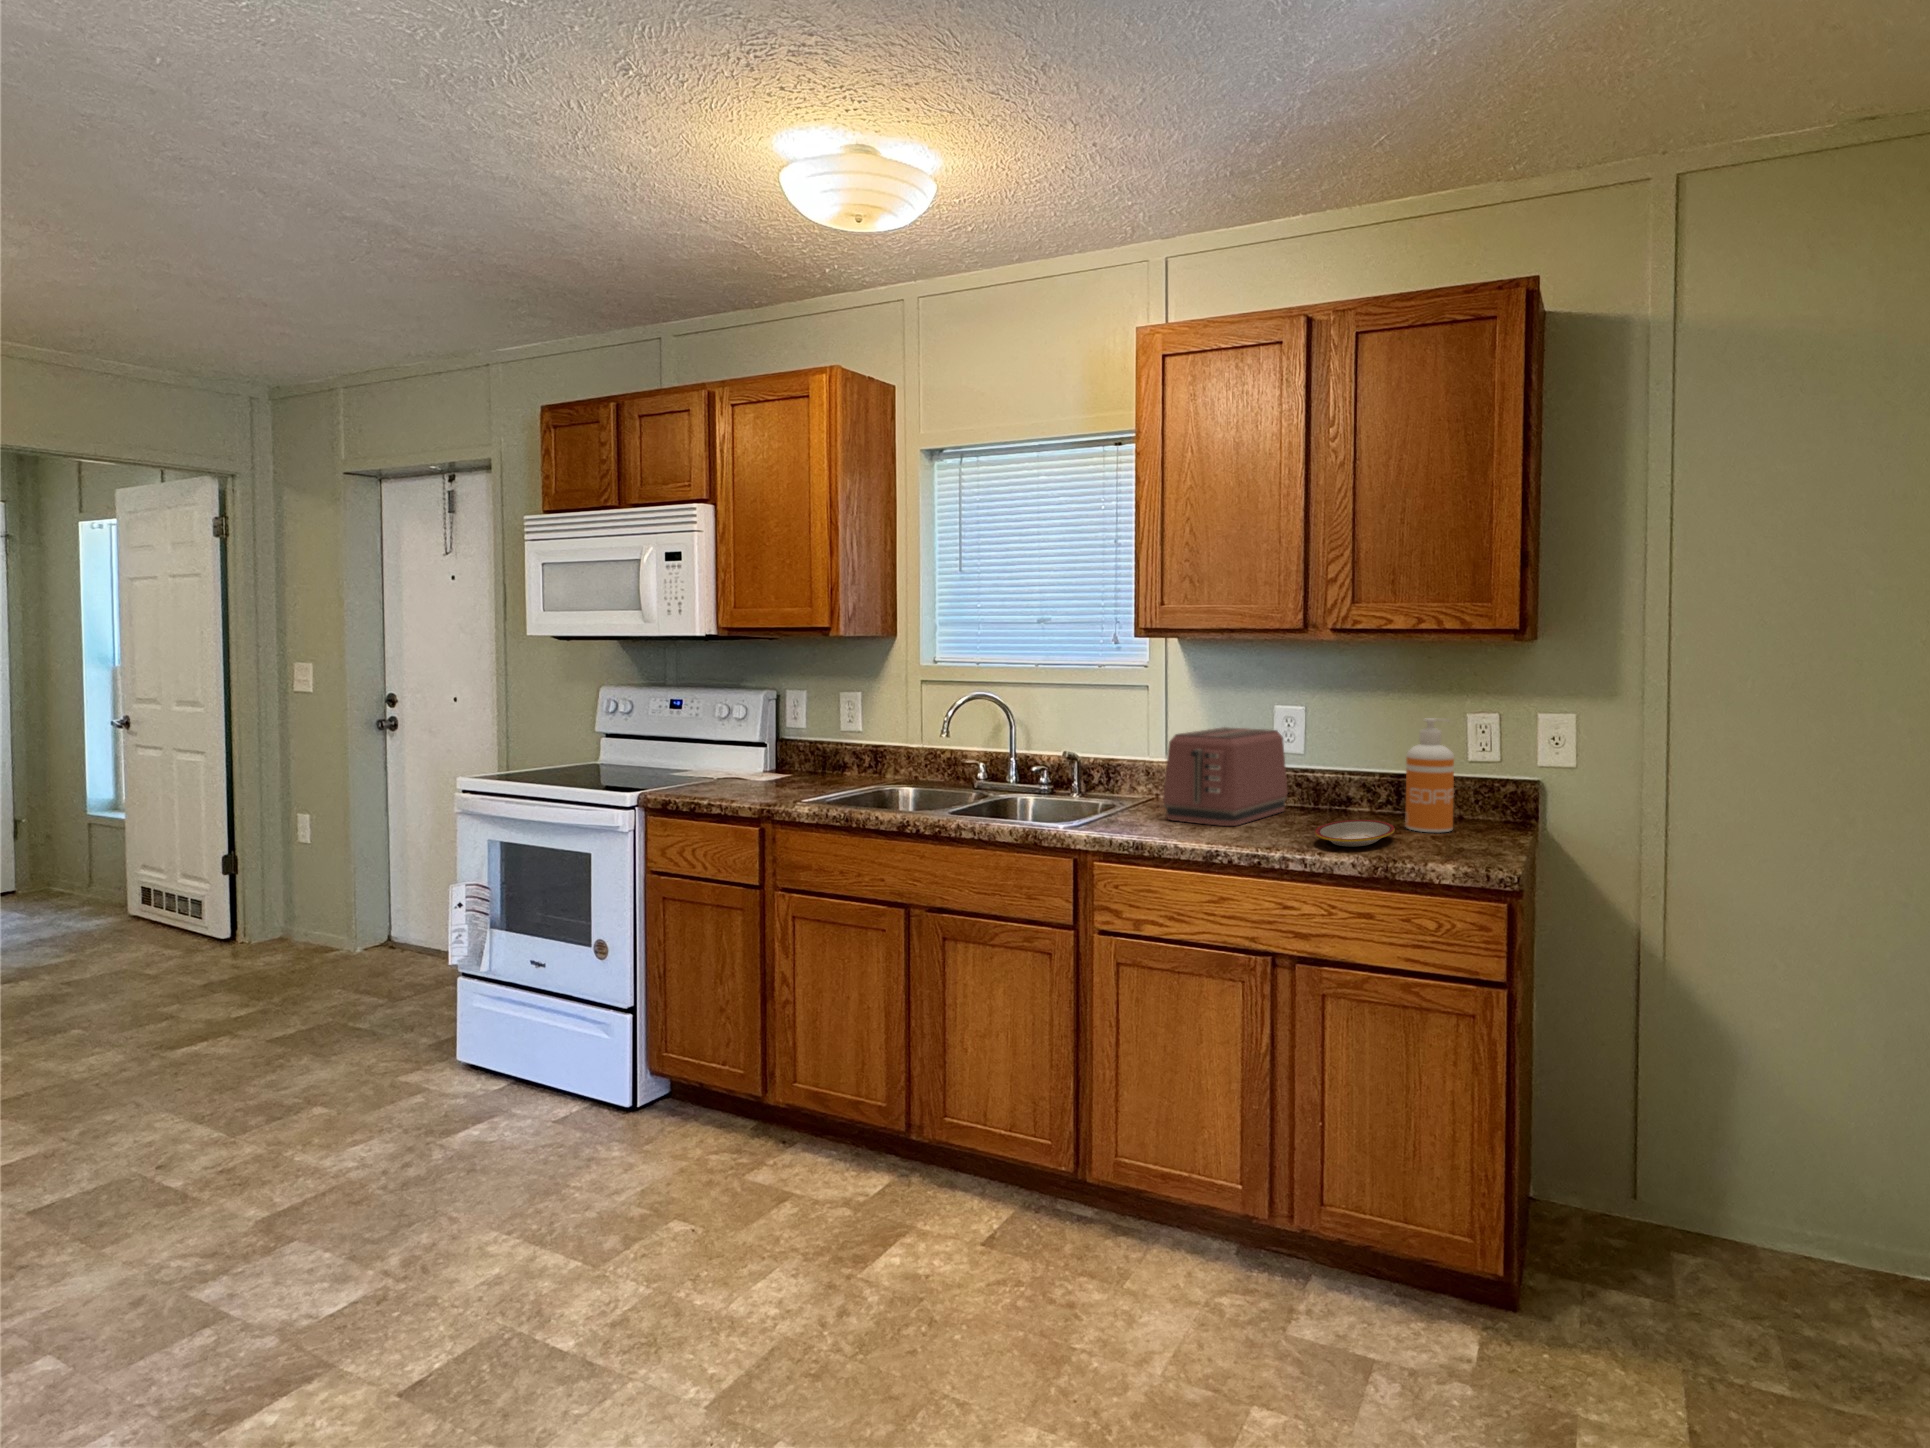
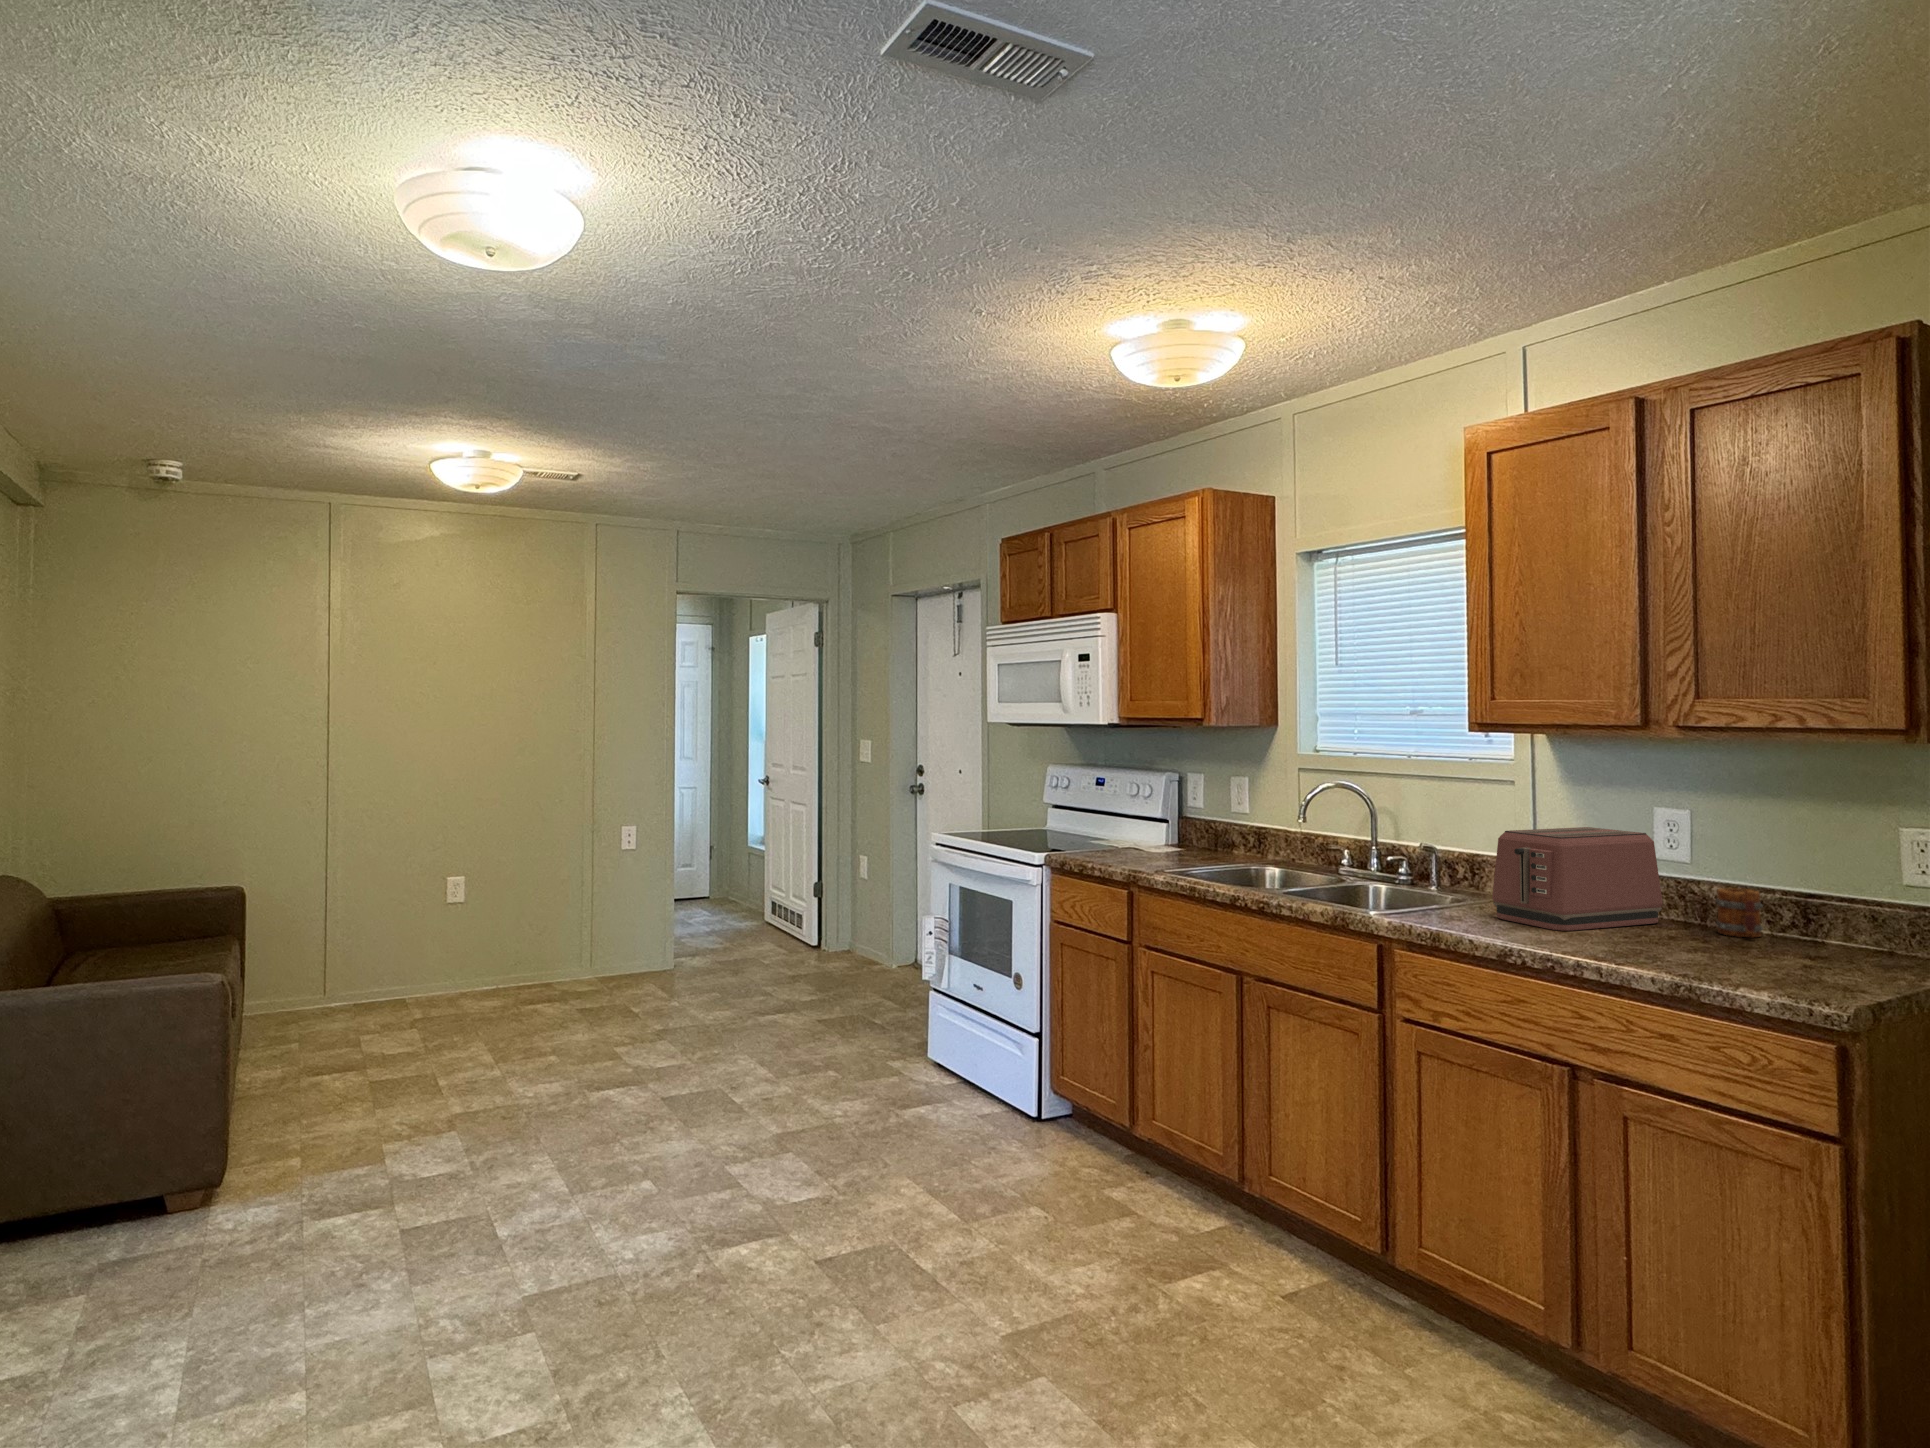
soap dispenser: present [1405,718,1454,832] -> none [1785,828,1853,964]
mug: none [1331,775,1368,817] -> present [1716,888,1763,937]
plate: present [1315,820,1395,847] -> none [1625,936,1747,964]

